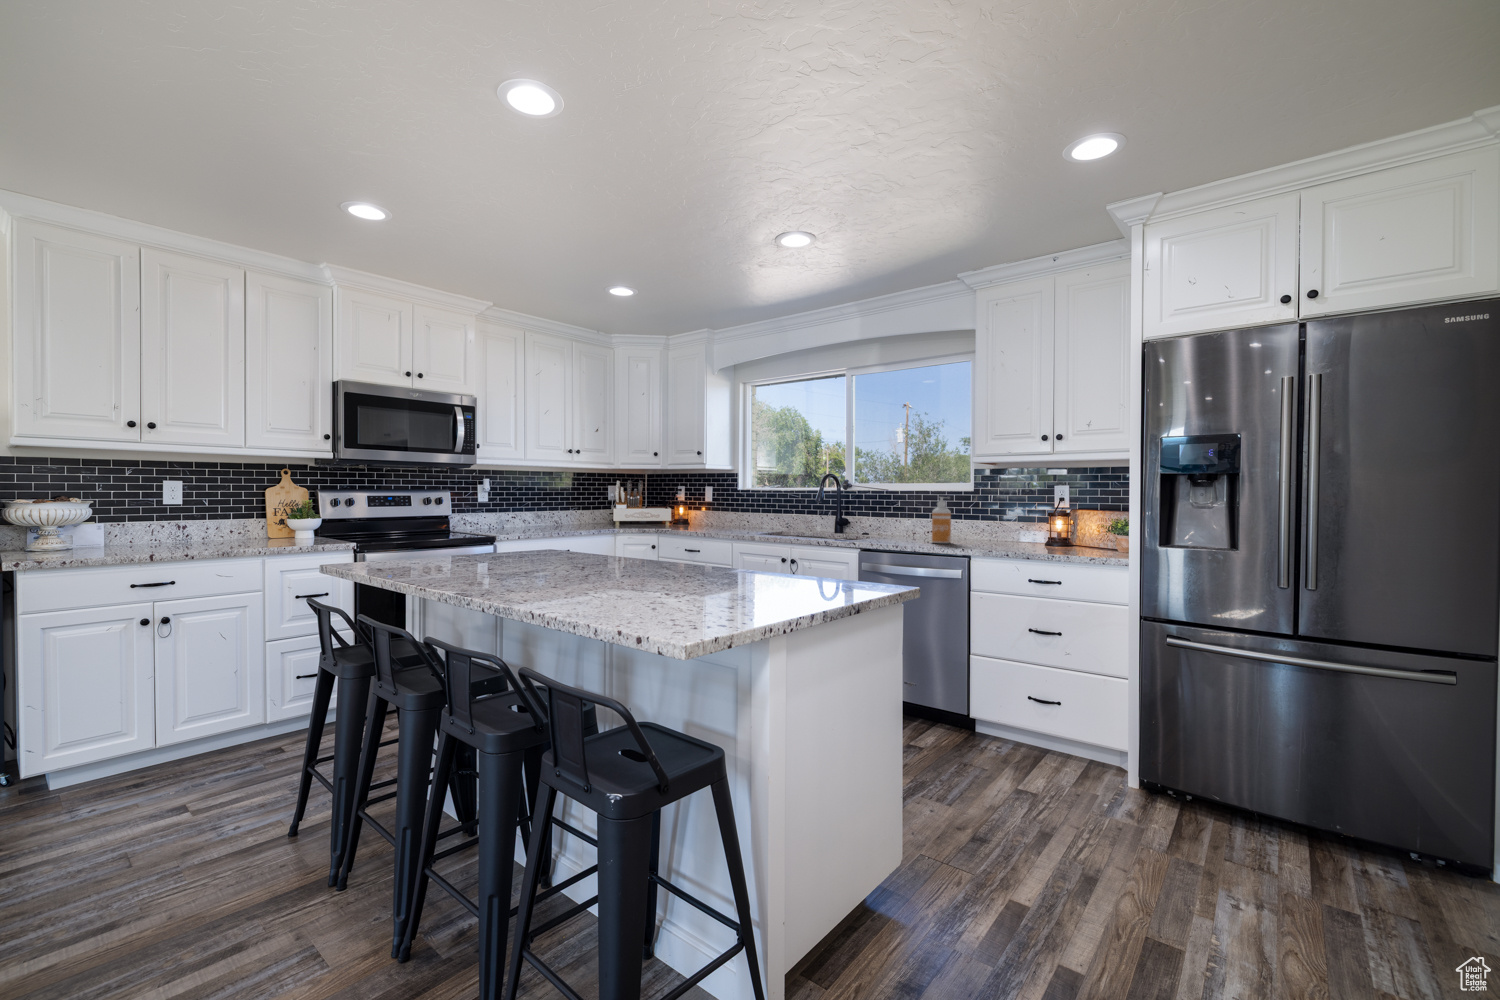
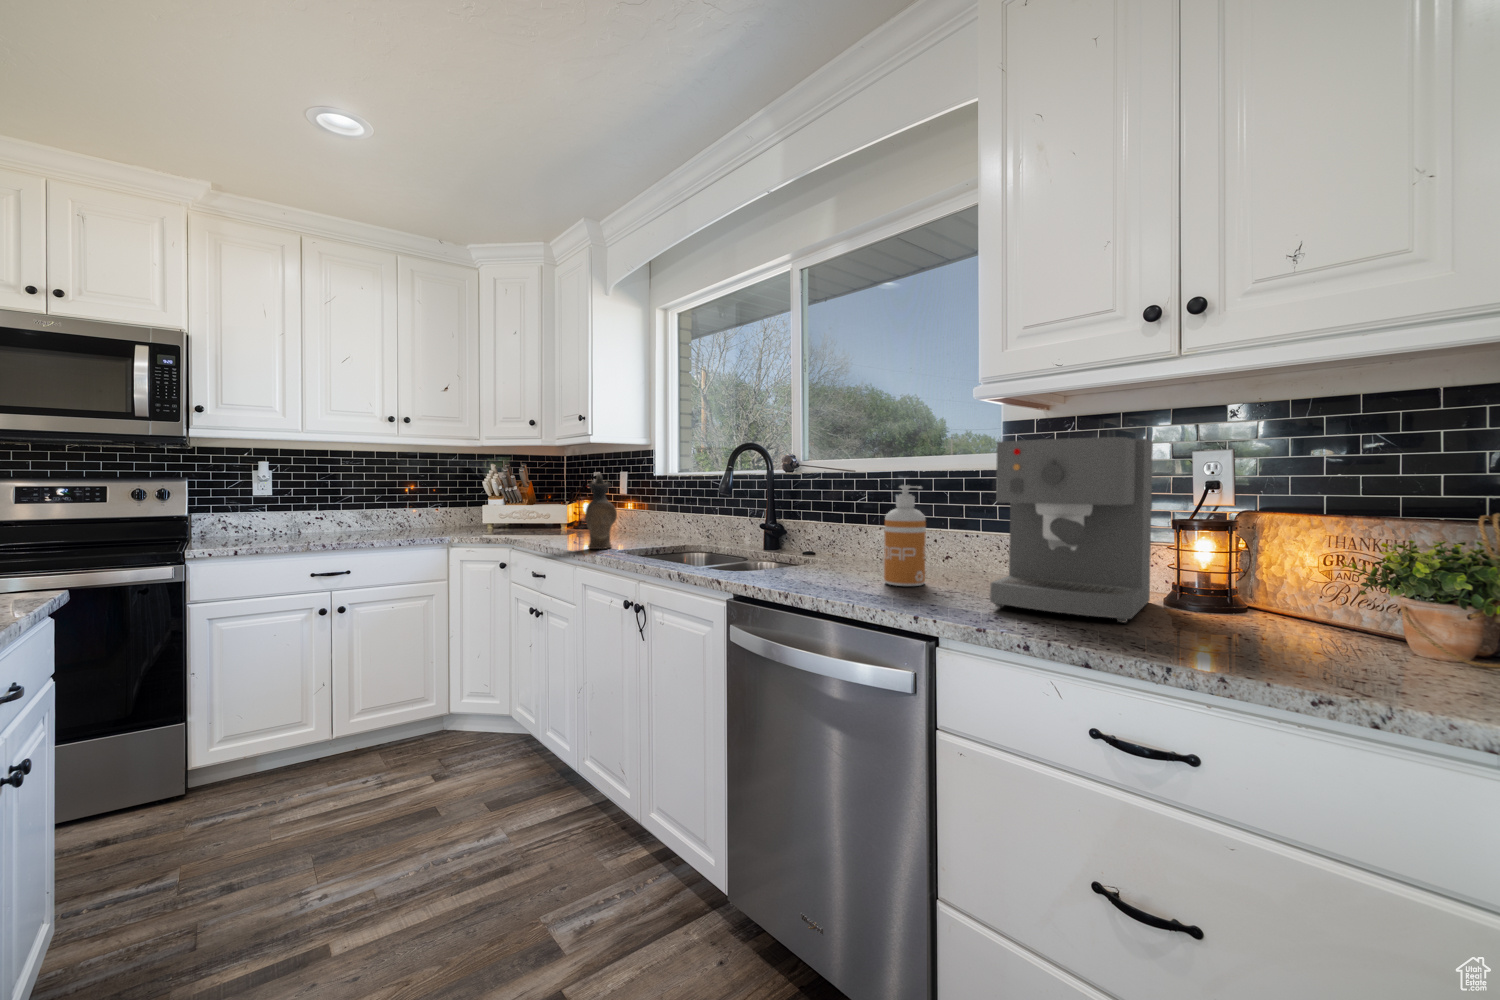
coffee maker: none [988,479,1049,549] -> present [990,437,1153,622]
ceramic pitcher: none [729,489,749,534] -> present [585,474,617,549]

